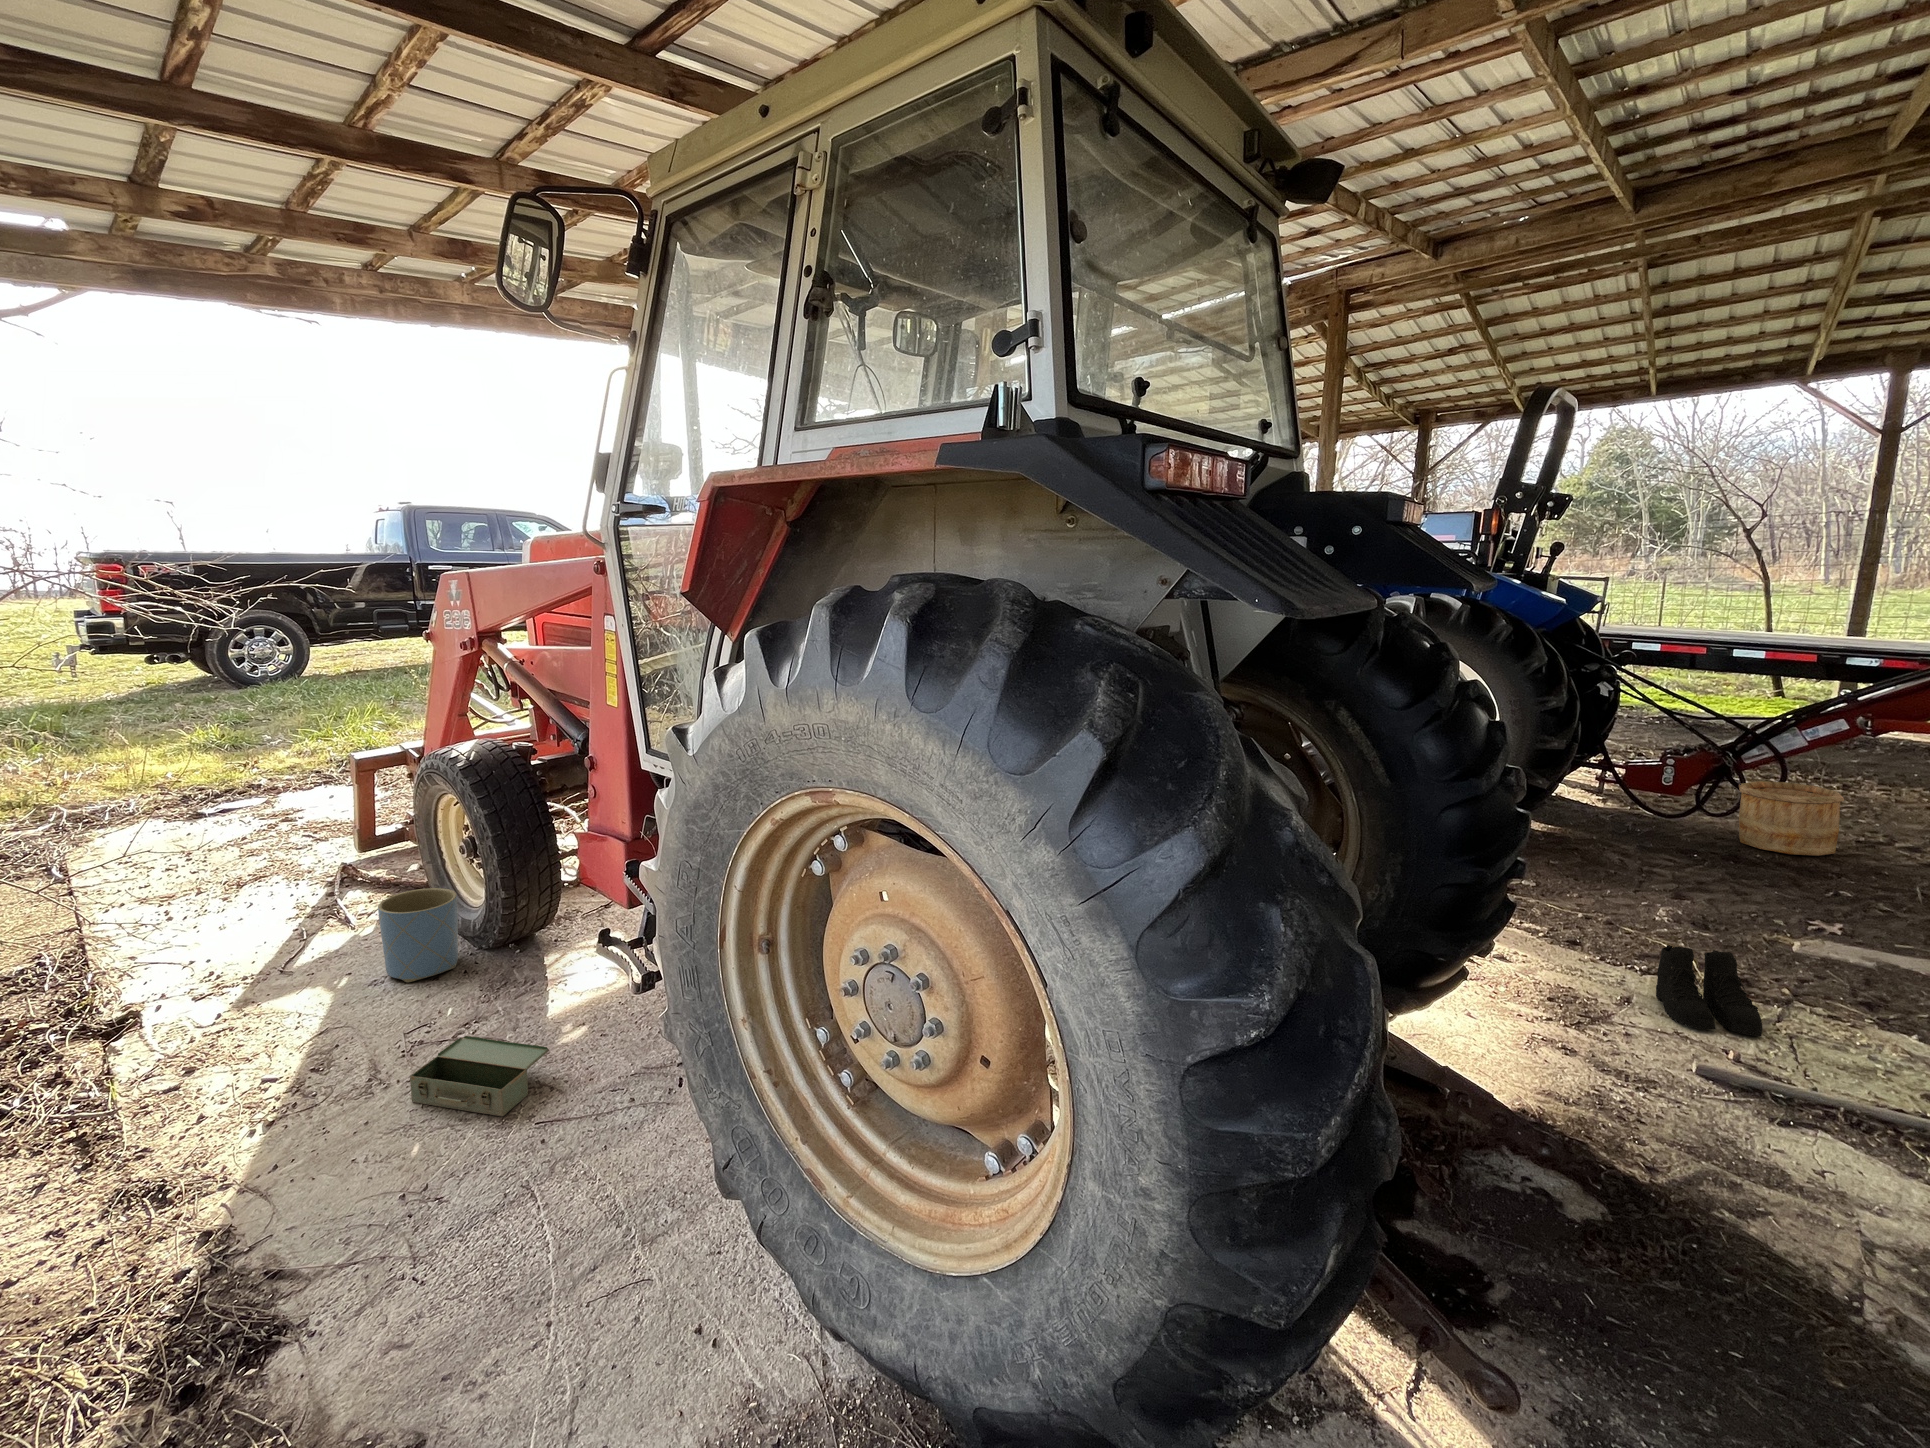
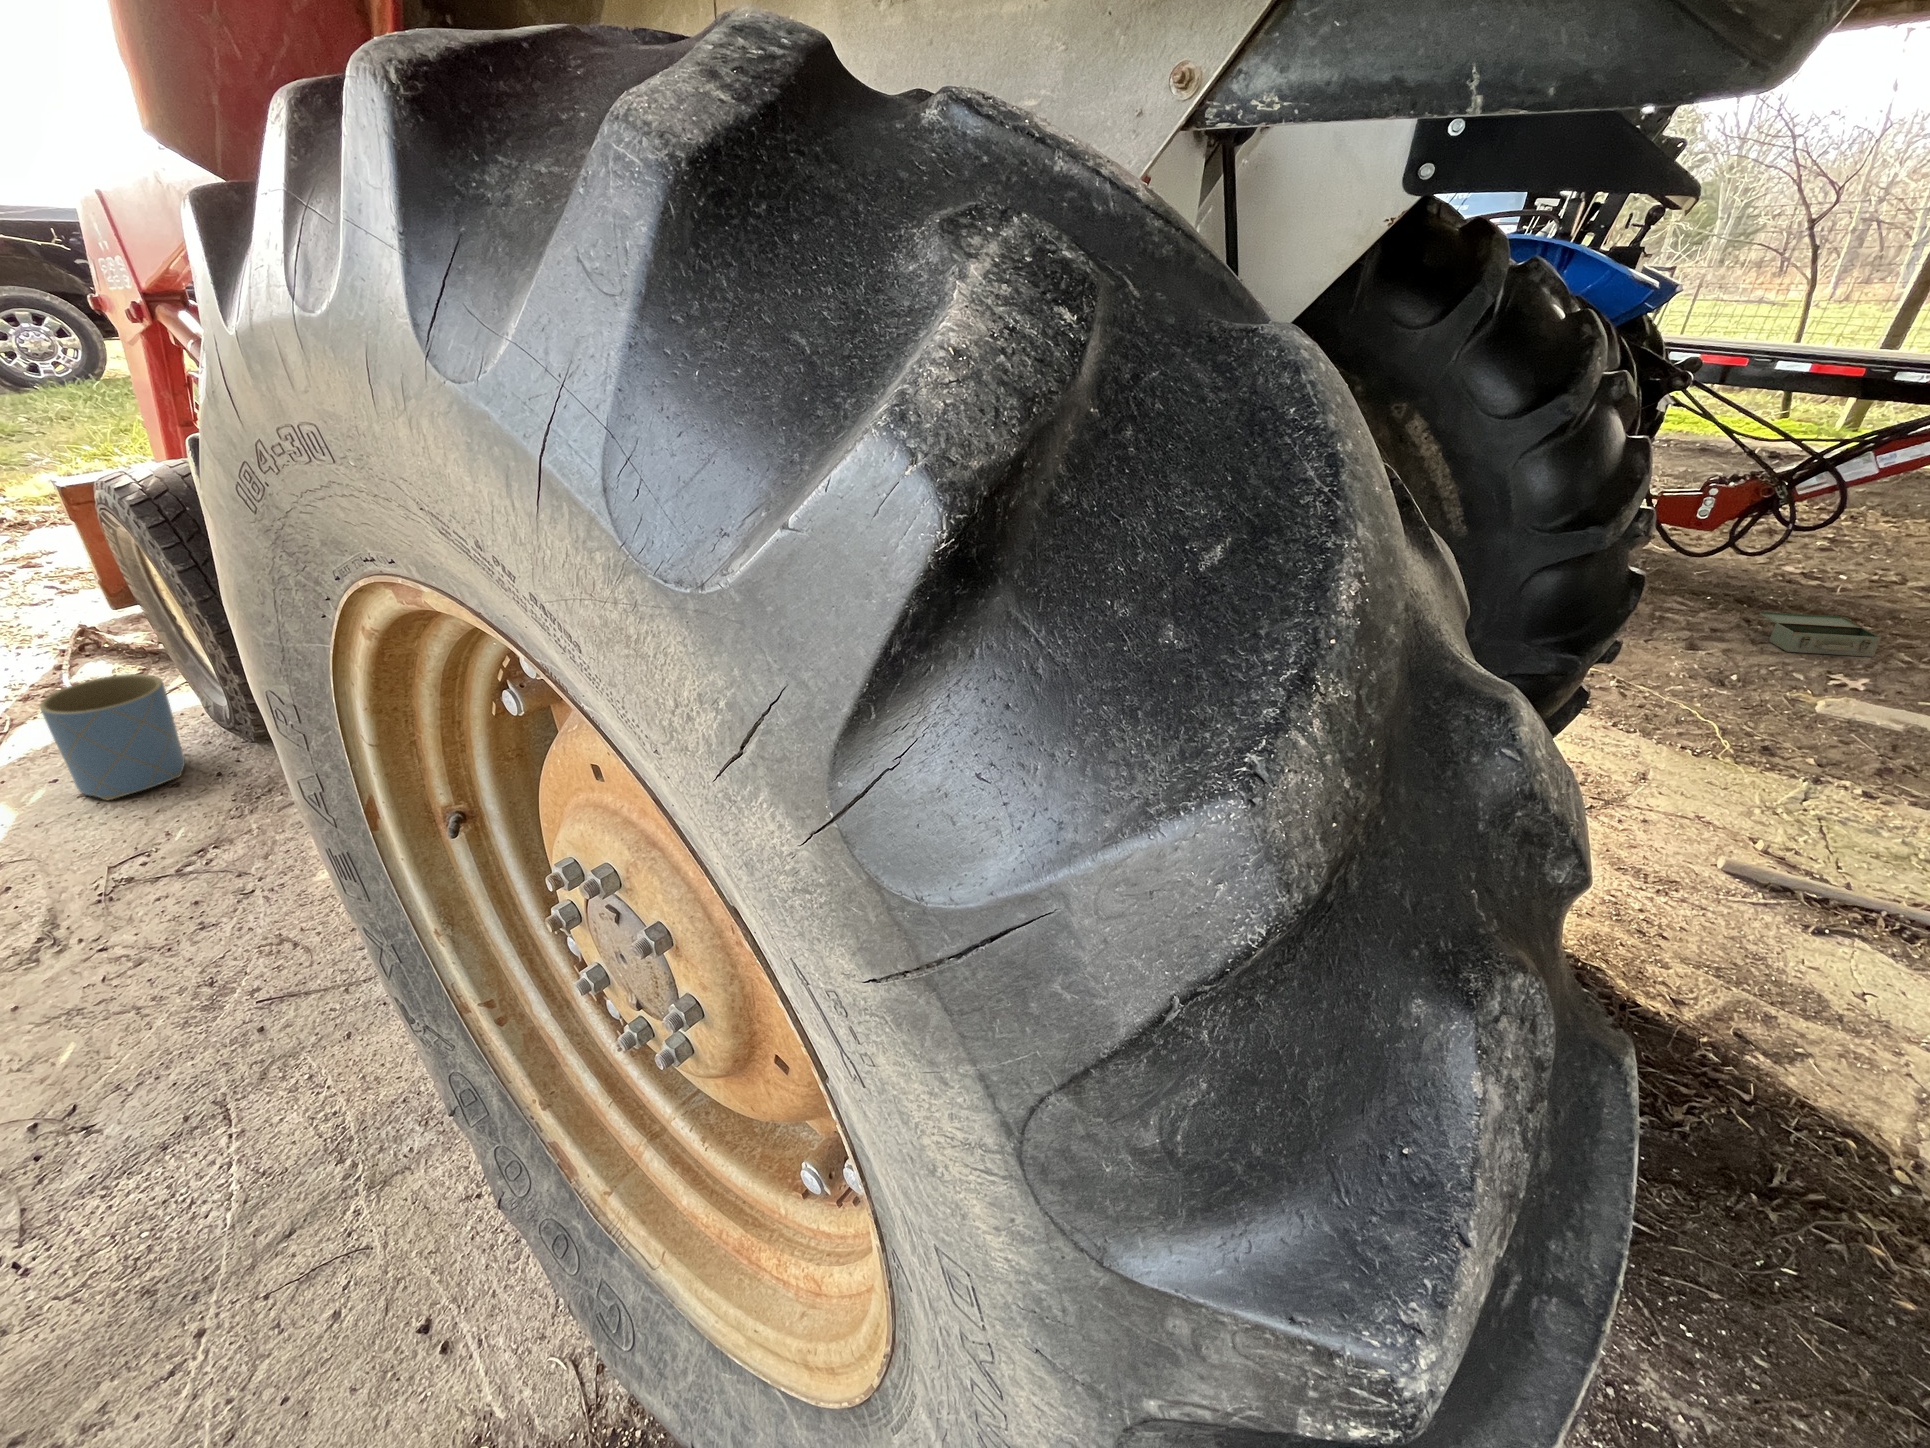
wooden bucket: present [1739,781,1844,856] -> none [1749,511,1876,595]
boots: present [1656,945,1763,1036] -> none [1671,714,1792,820]
toolbox: present [410,1036,549,1116] -> present [1760,612,1881,657]

